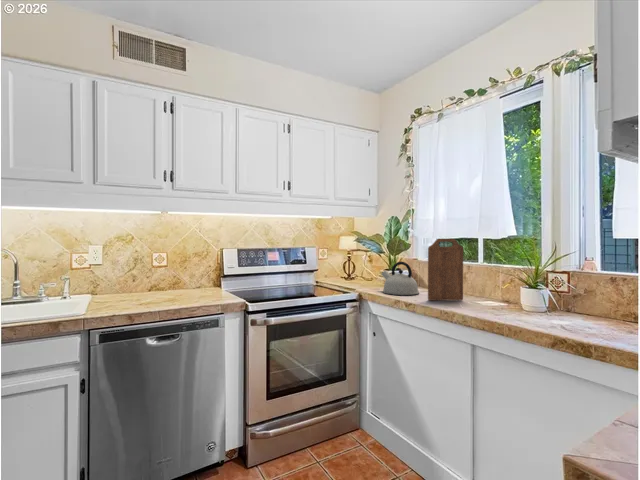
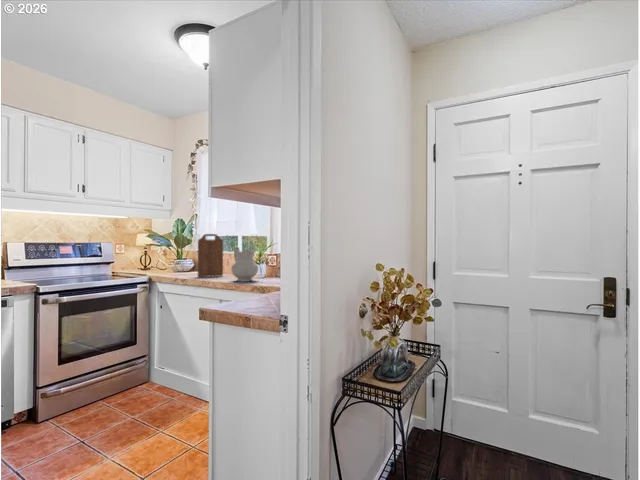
ceramic pitcher: none [493,261,543,321] -> present [232,247,258,282]
kettle: present [382,262,419,295] -> none [167,251,196,275]

